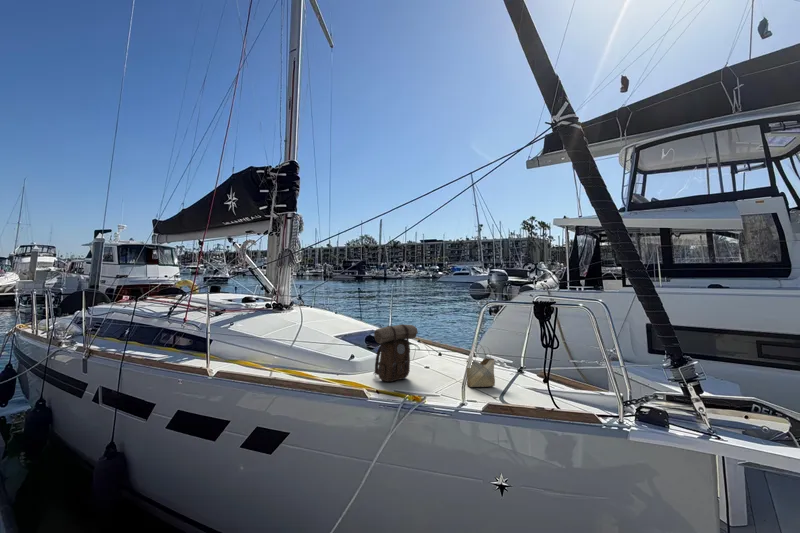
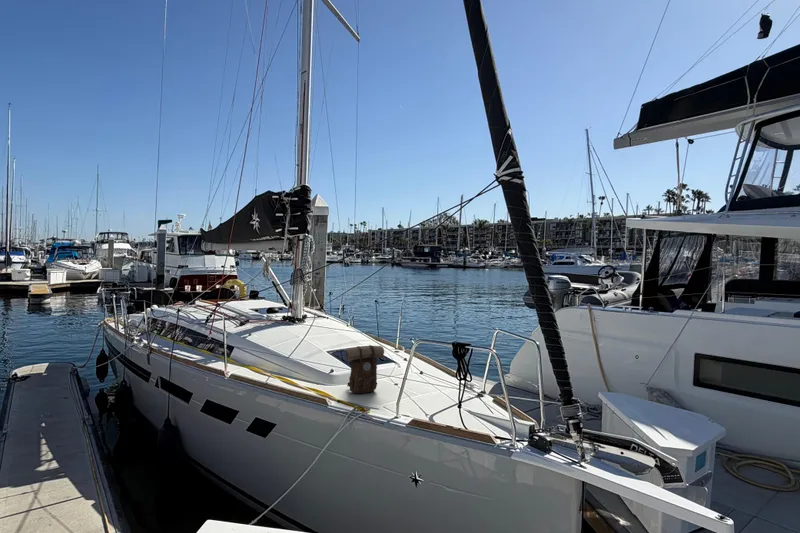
woven basket: present [466,358,495,387] -> none [420,366,446,403]

